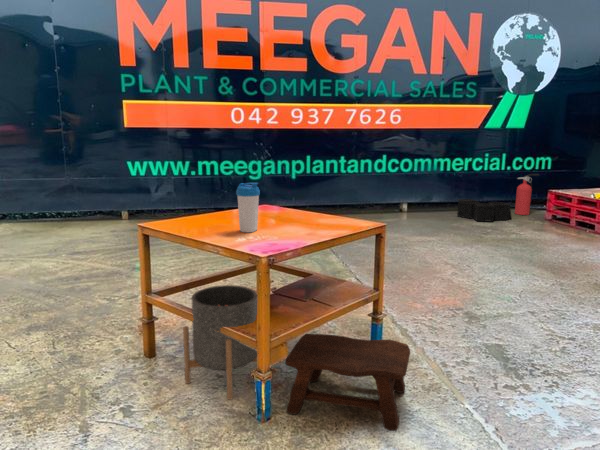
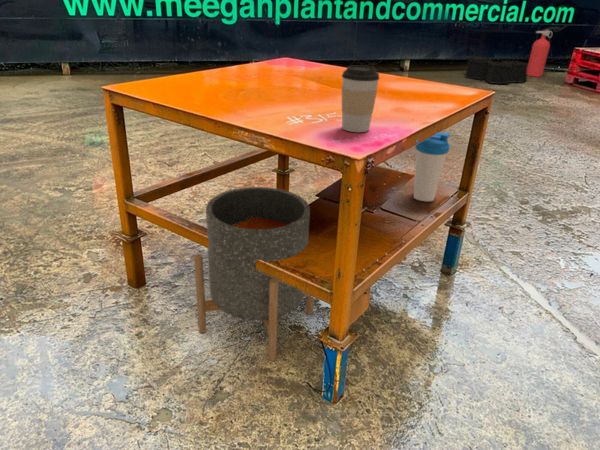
water bottle: present [236,183,260,232] -> present [414,132,450,201]
coffee cup: none [264,209,285,246] -> present [342,65,379,132]
stool: present [285,334,410,431] -> none [364,260,560,410]

